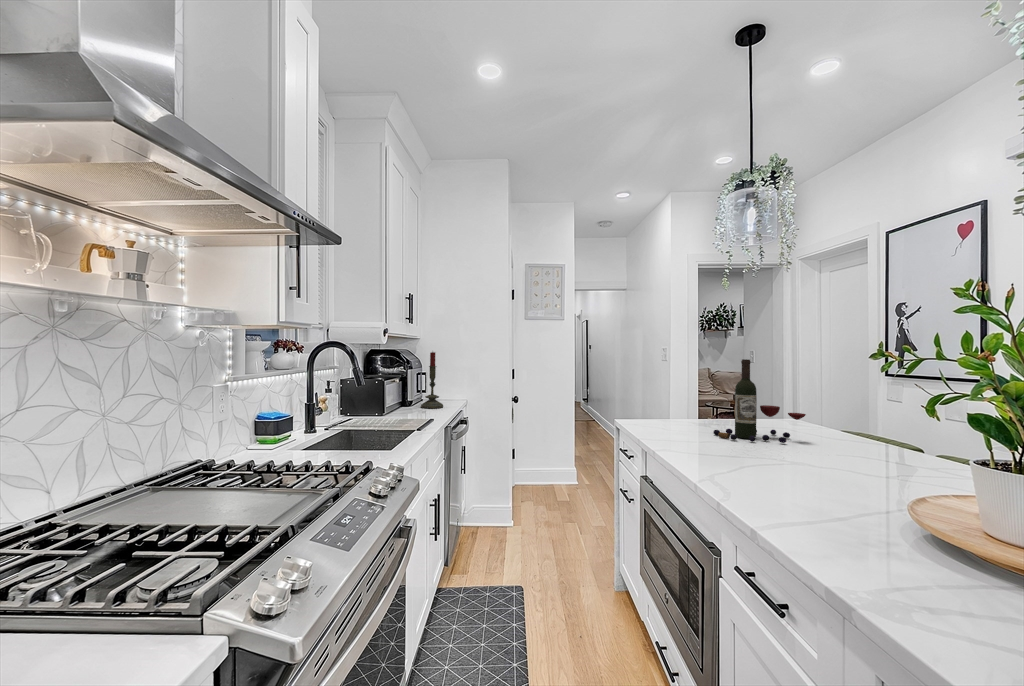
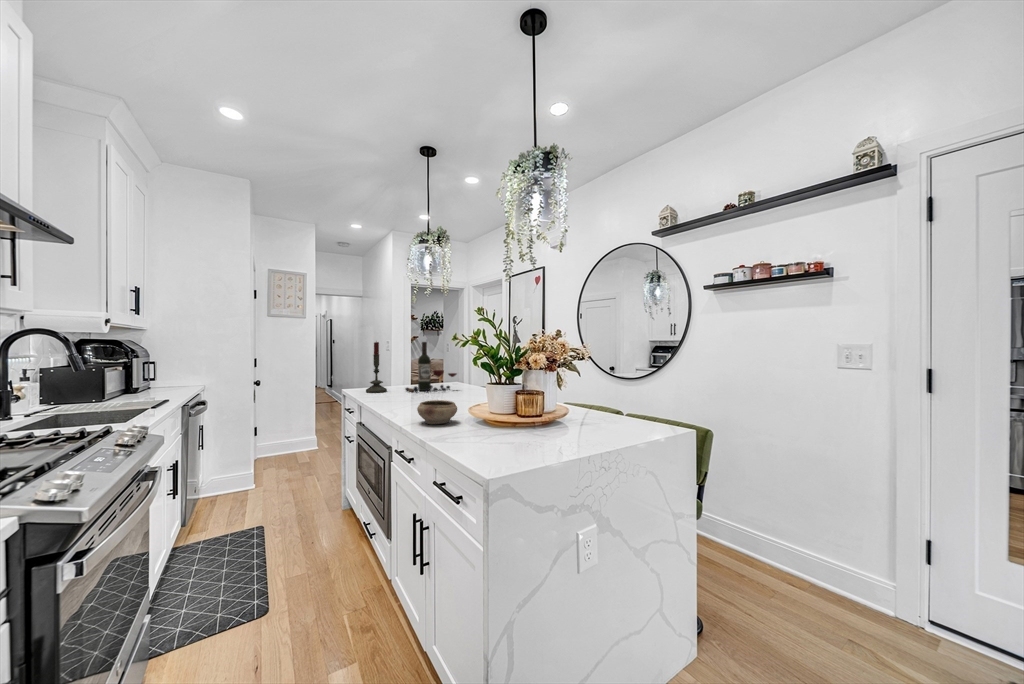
candle: present [421,352,443,408] -> present [366,342,387,393]
ceramic bowl: none [781,485,875,542] -> present [417,400,457,424]

